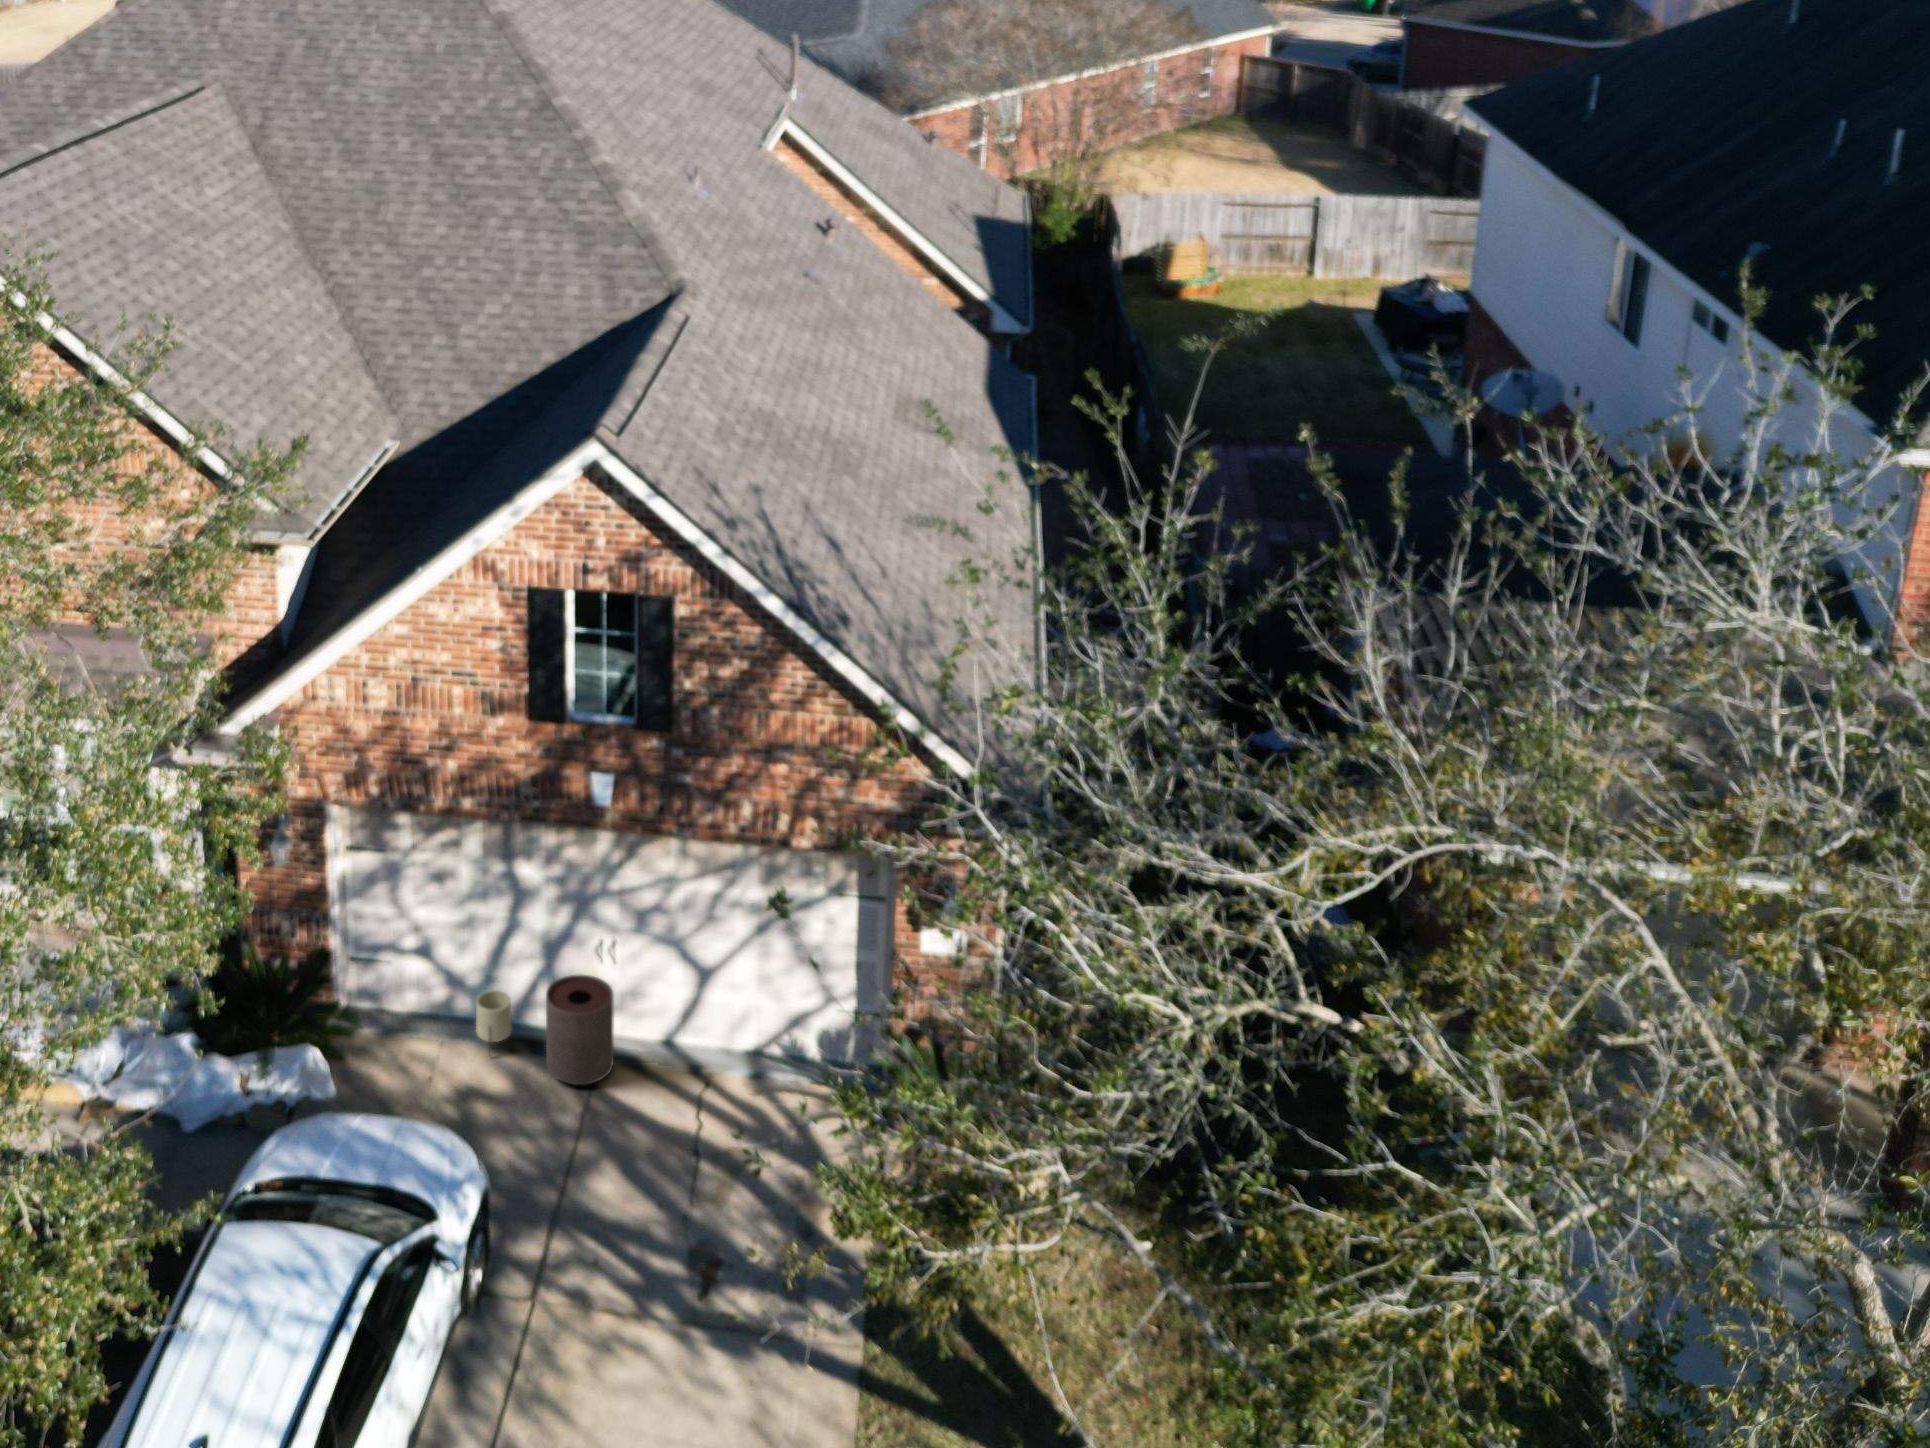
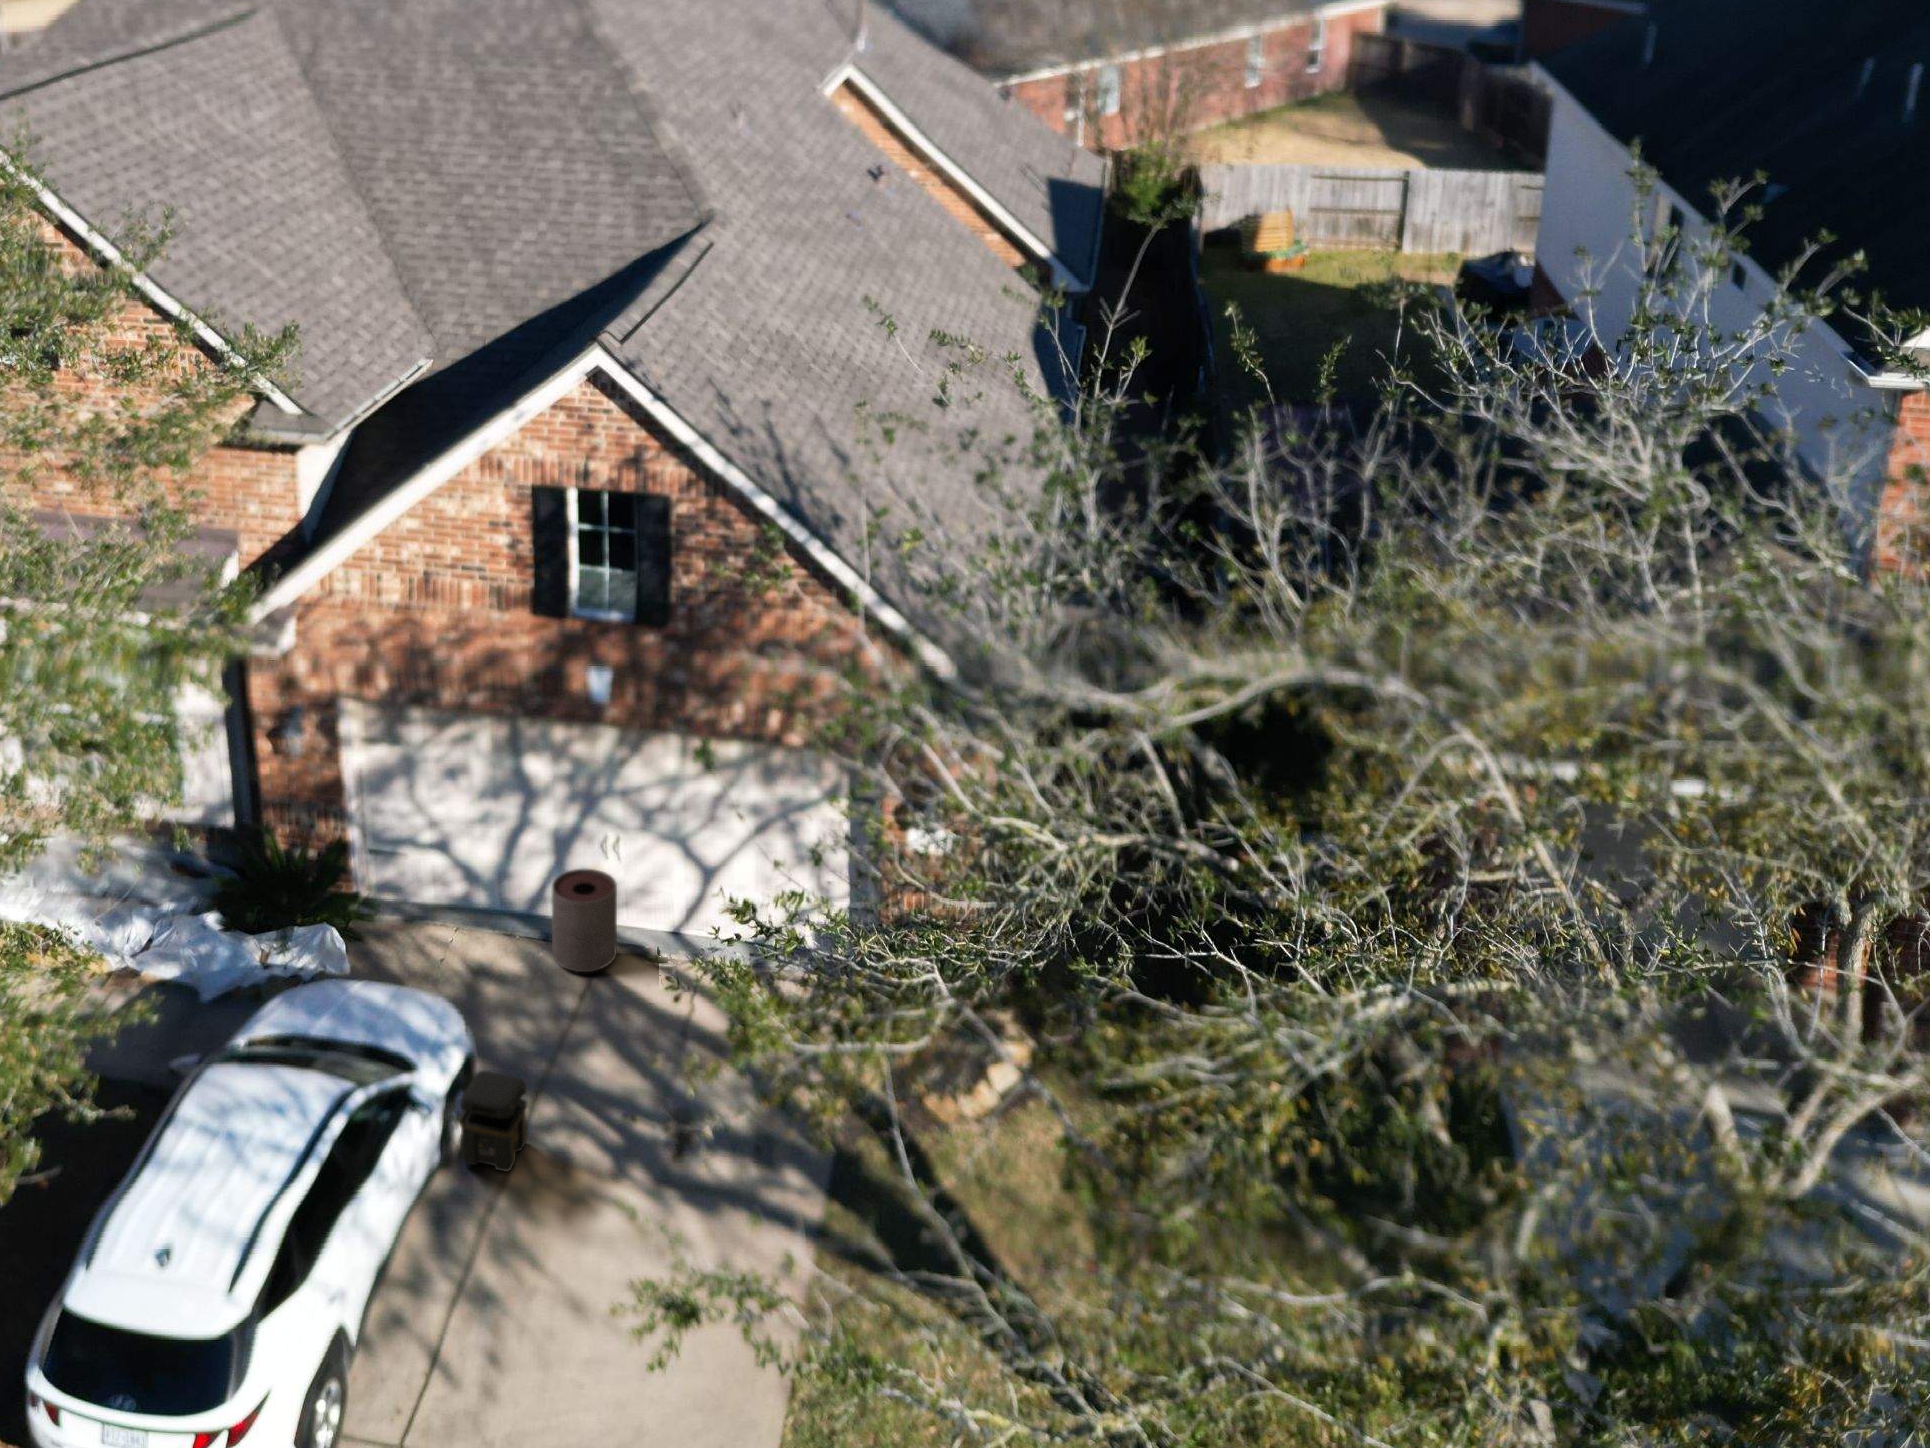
planter: present [476,990,512,1043] -> none [487,883,522,946]
toolbox: none [475,1208,544,1317] -> present [460,1071,527,1172]

